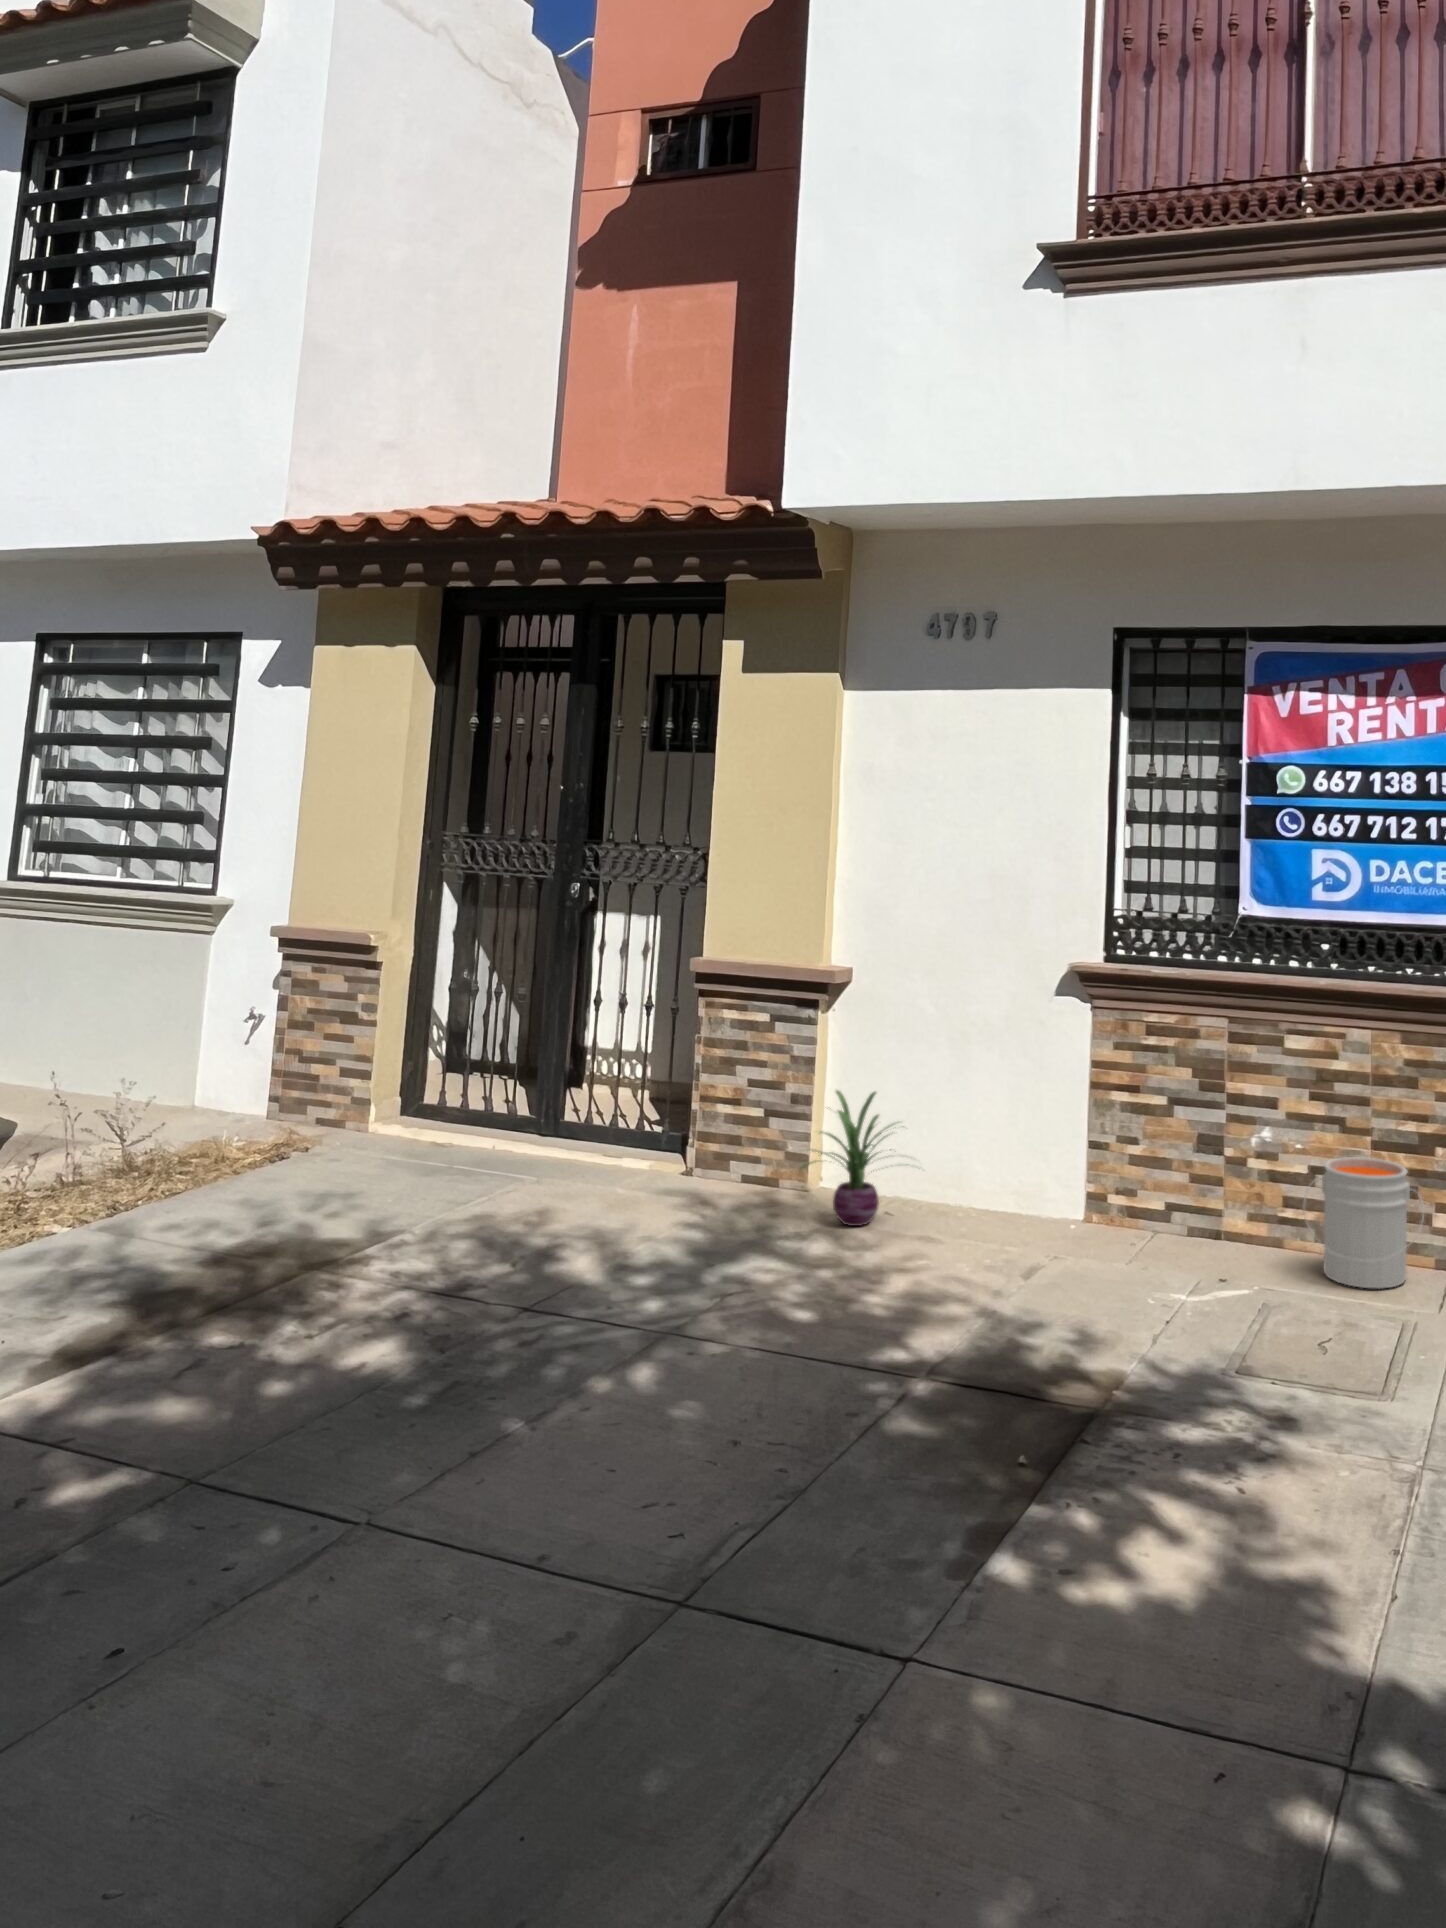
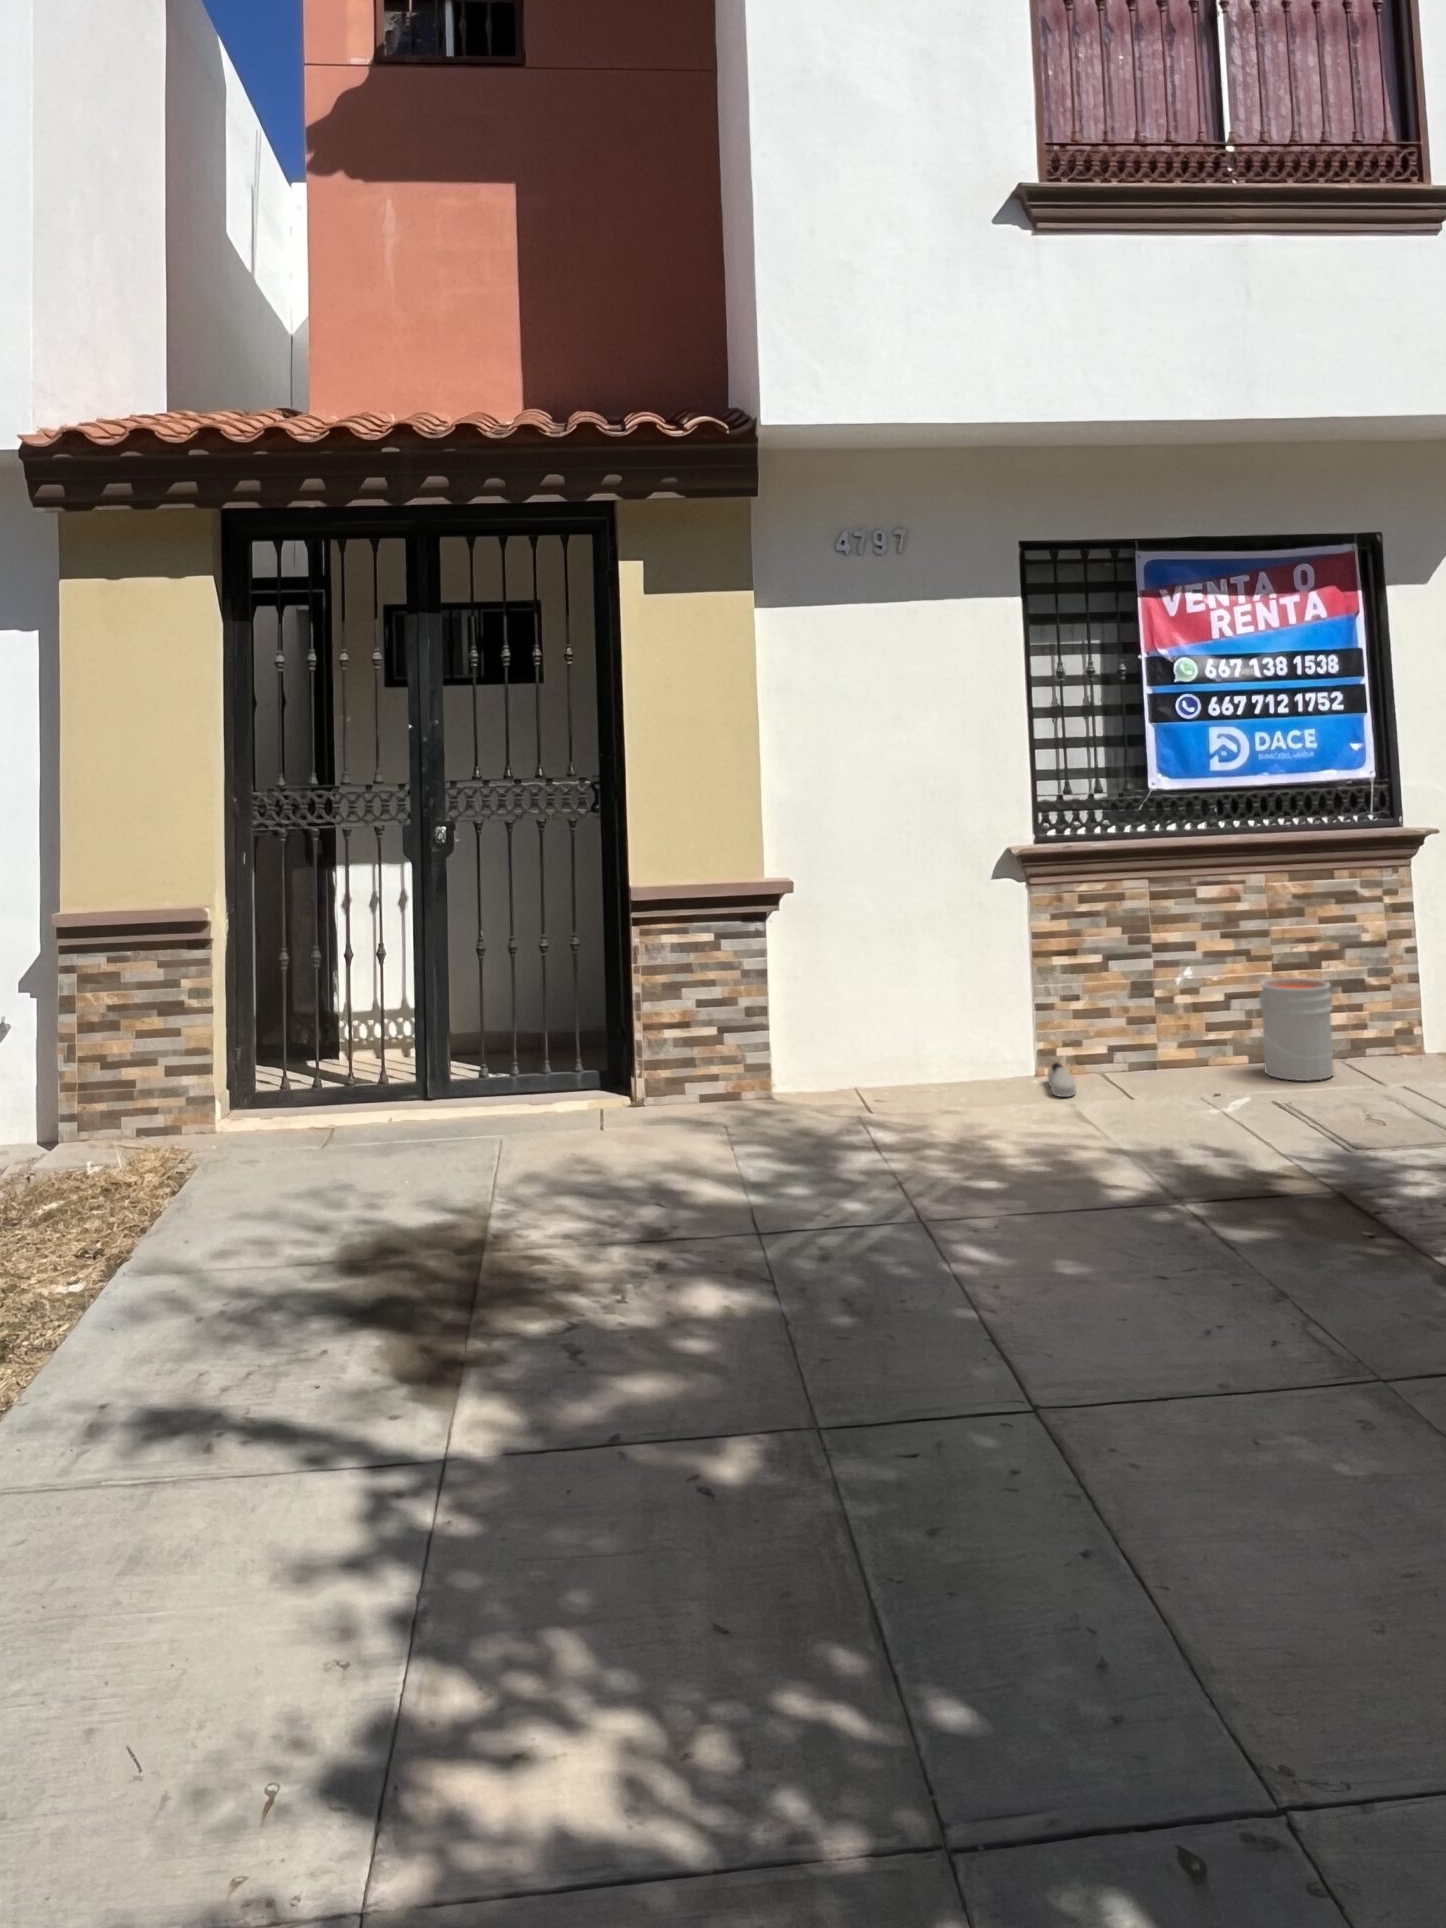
decorative plant: present [801,1091,908,1226] -> none [795,987,923,1116]
shoe: none [1057,1209,1104,1248] -> present [1048,1062,1076,1097]

